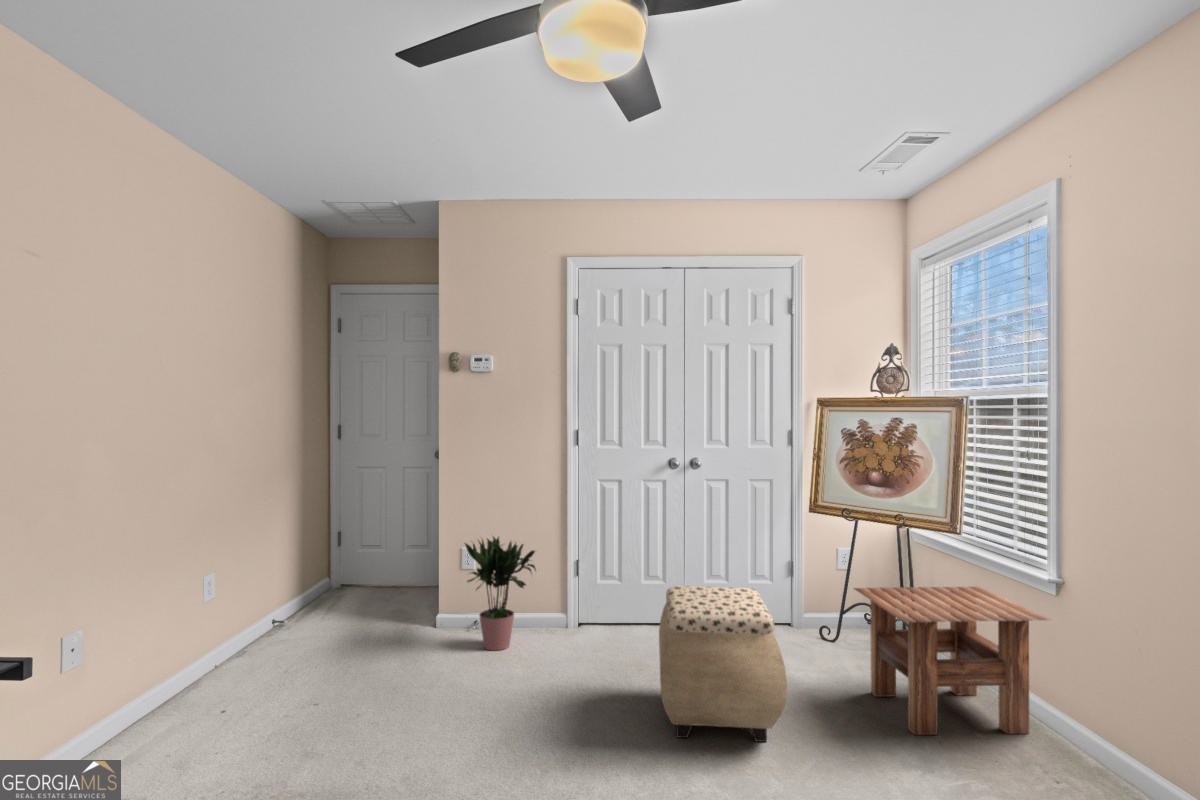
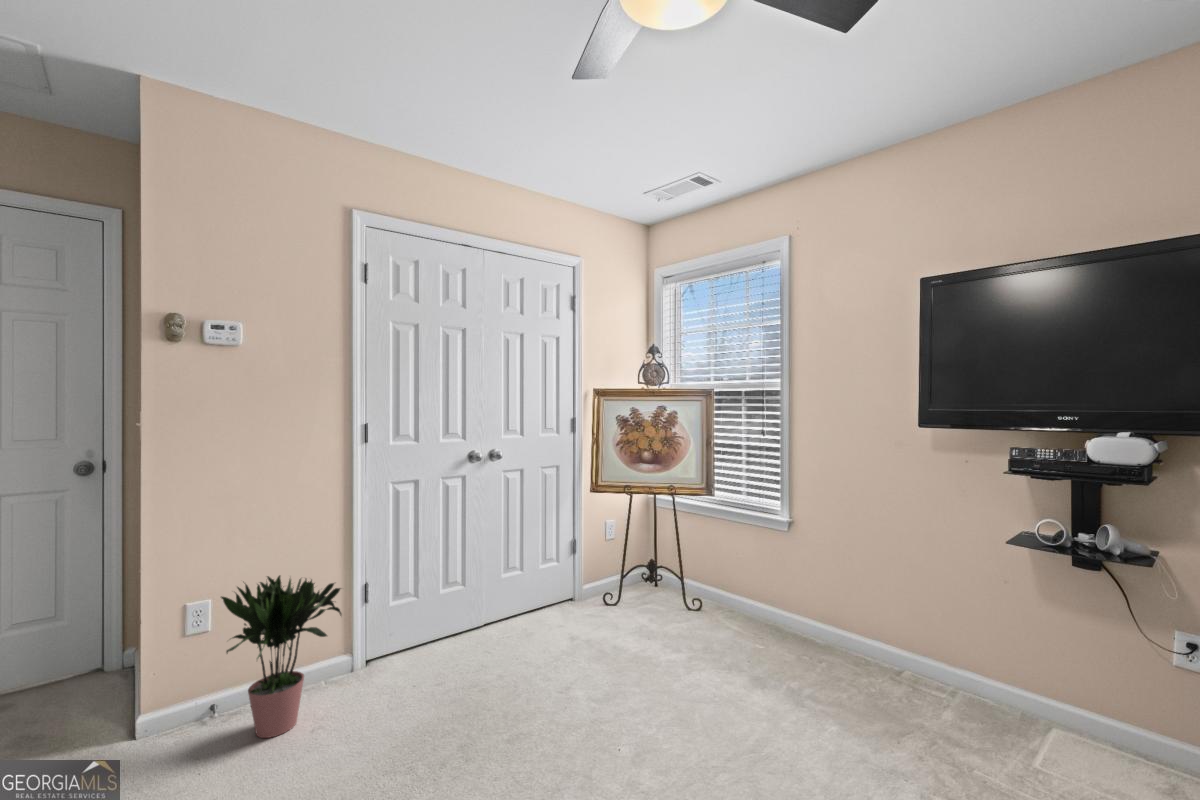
ottoman: present [659,586,787,742] -> none [526,570,685,743]
side table: present [854,587,1050,735] -> none [663,531,790,657]

